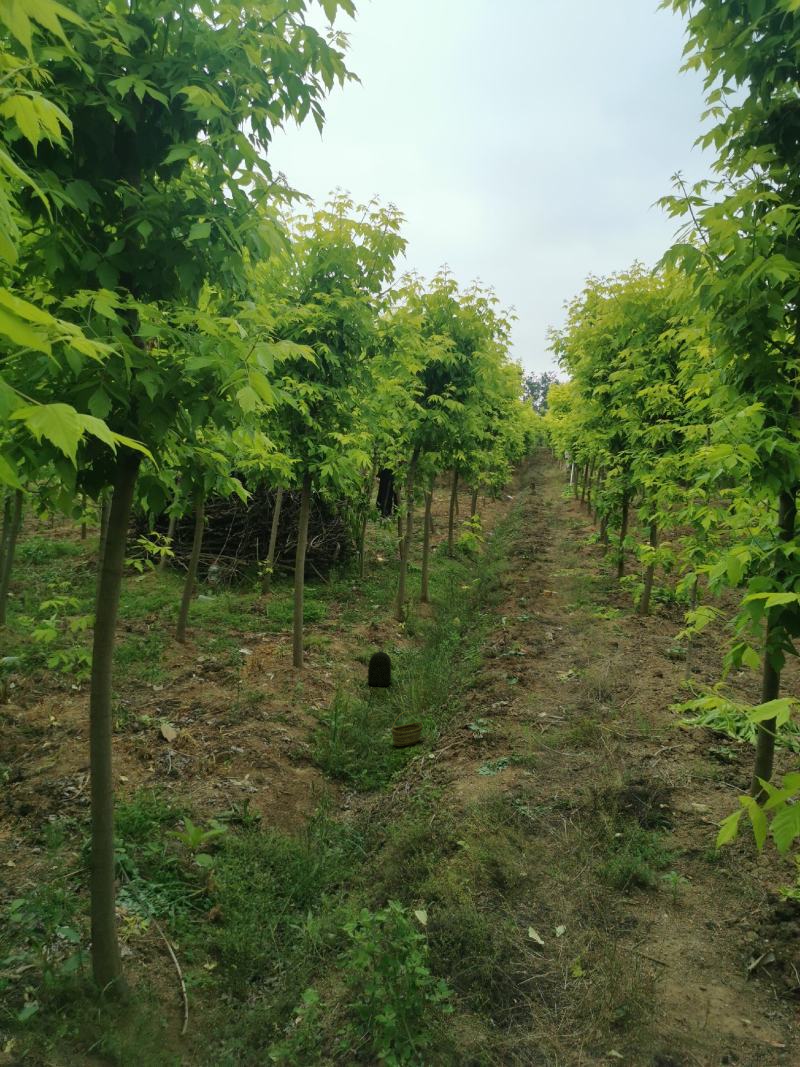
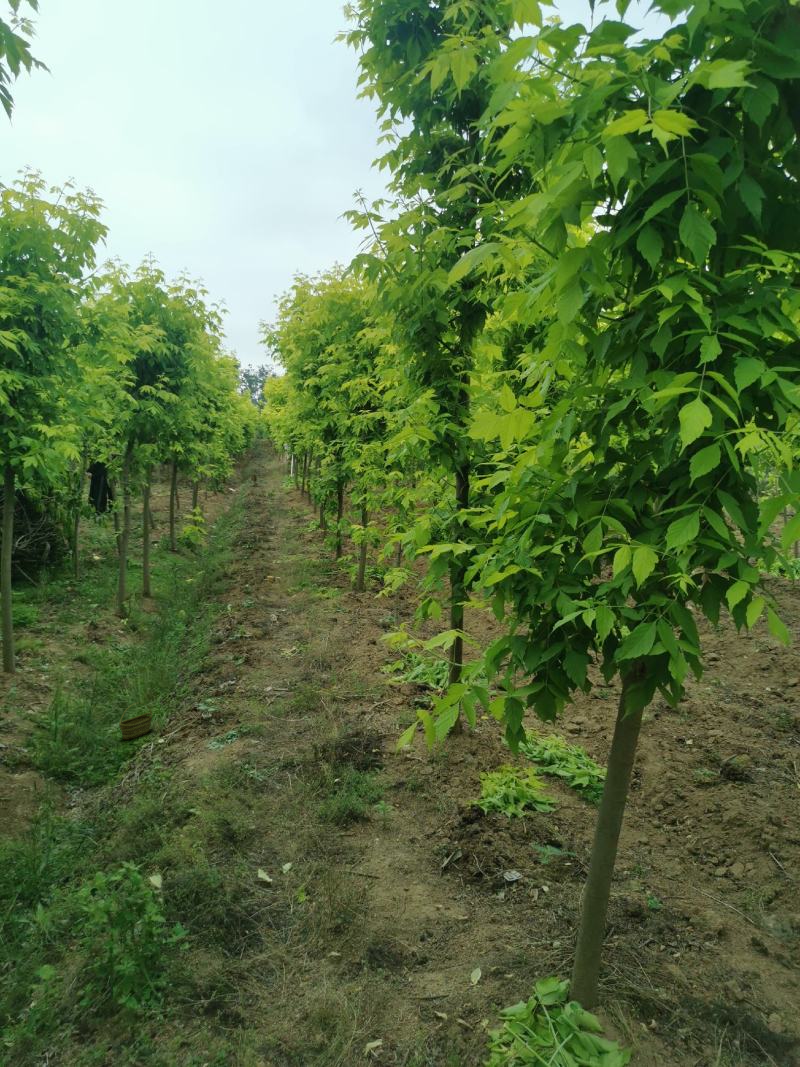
backpack: present [368,650,392,686] -> none [89,647,115,687]

